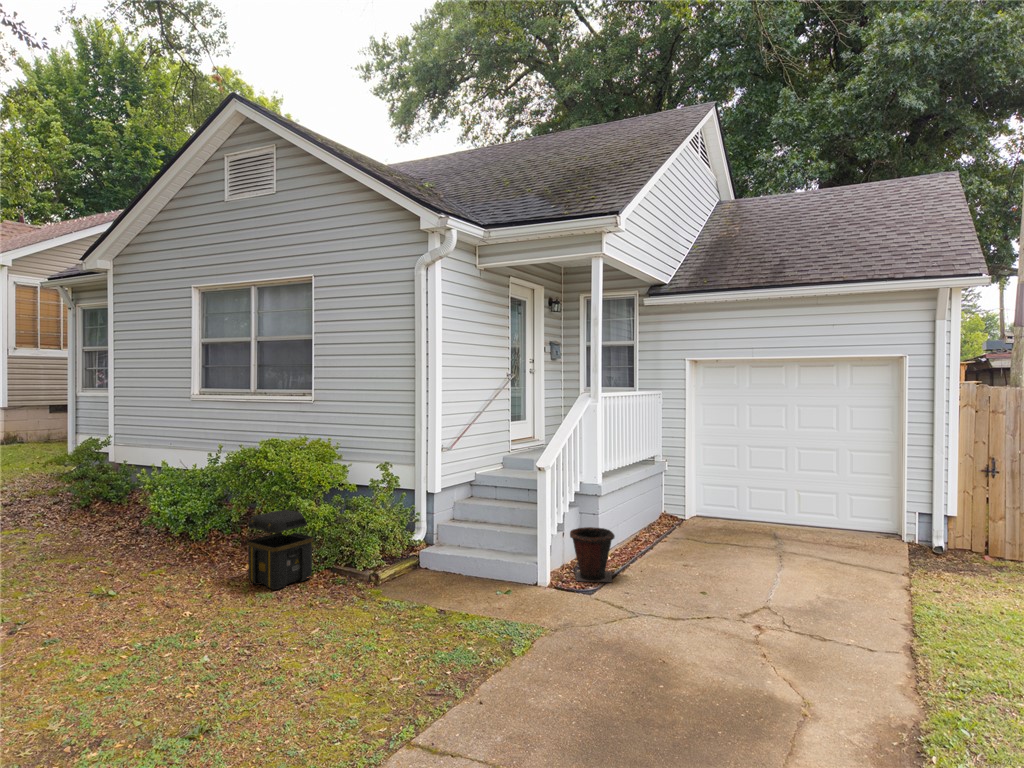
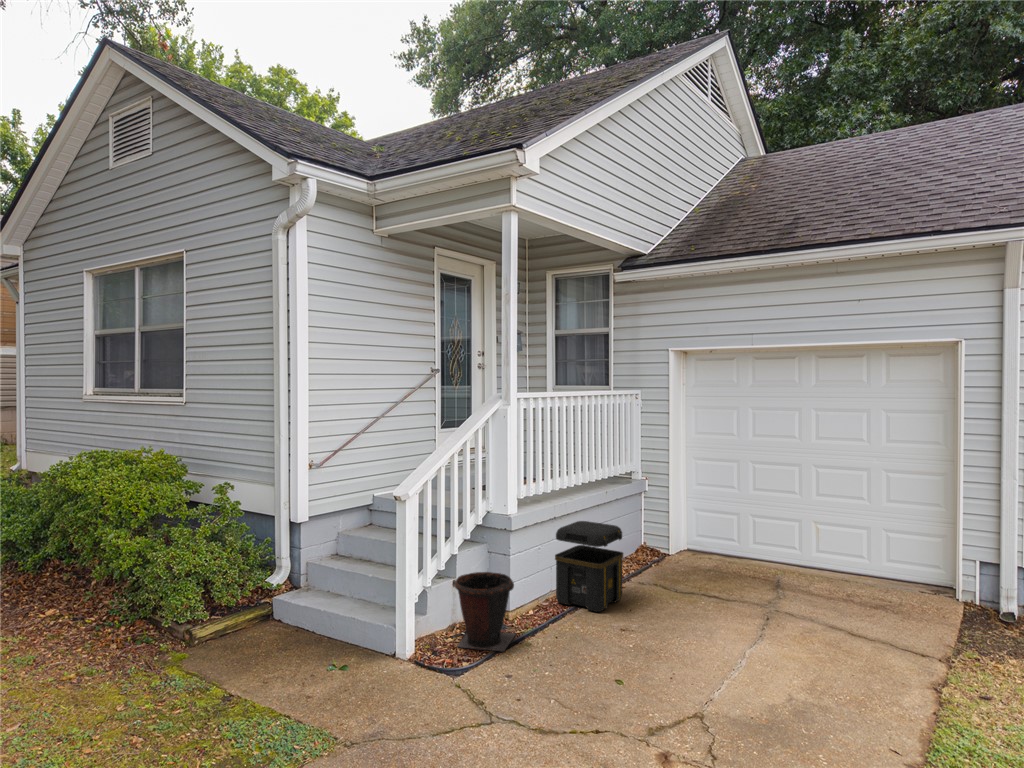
toolbox: present [247,510,313,590] -> present [555,521,623,612]

